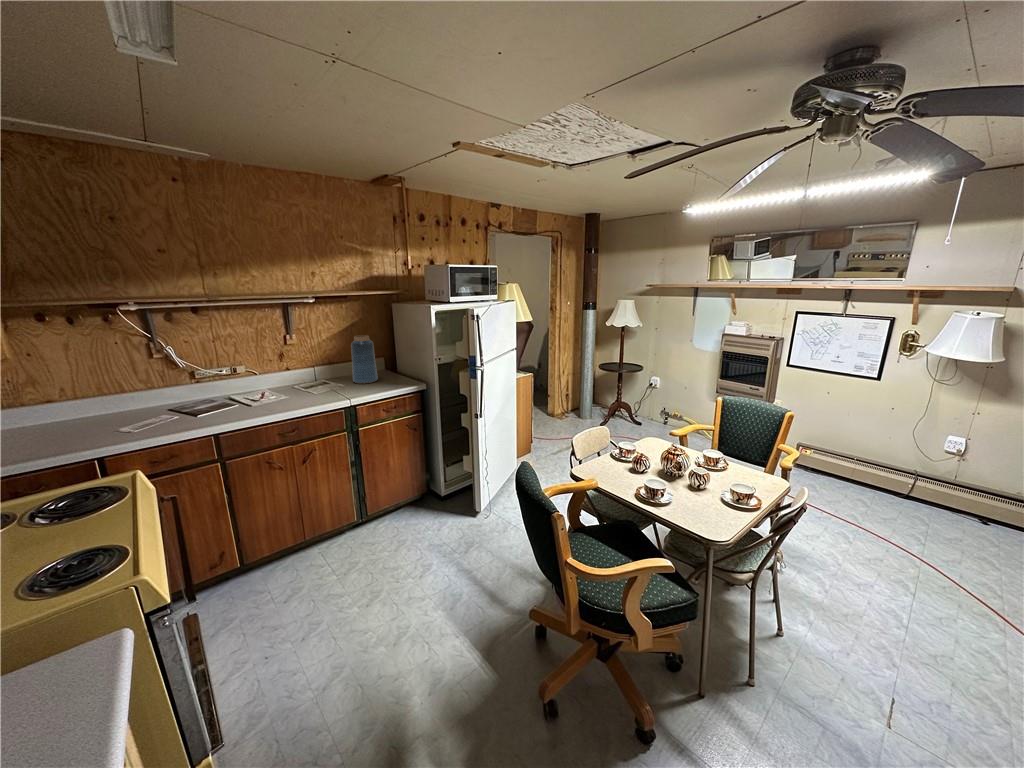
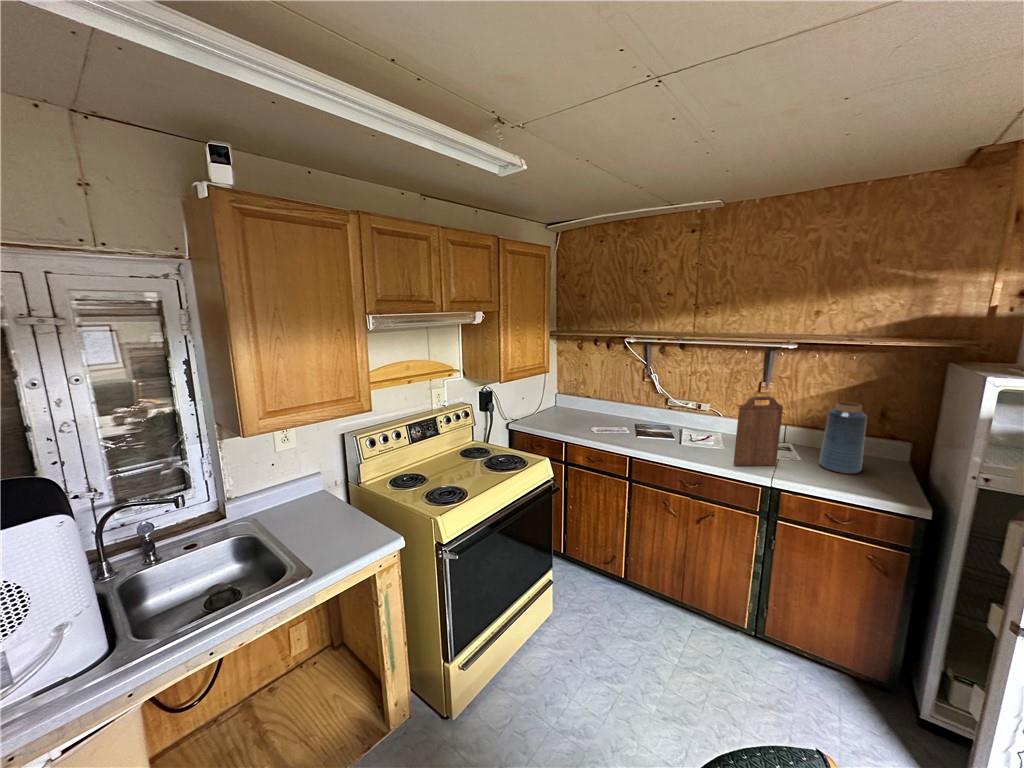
cutting board: none [309,338,337,400] -> present [734,396,783,466]

